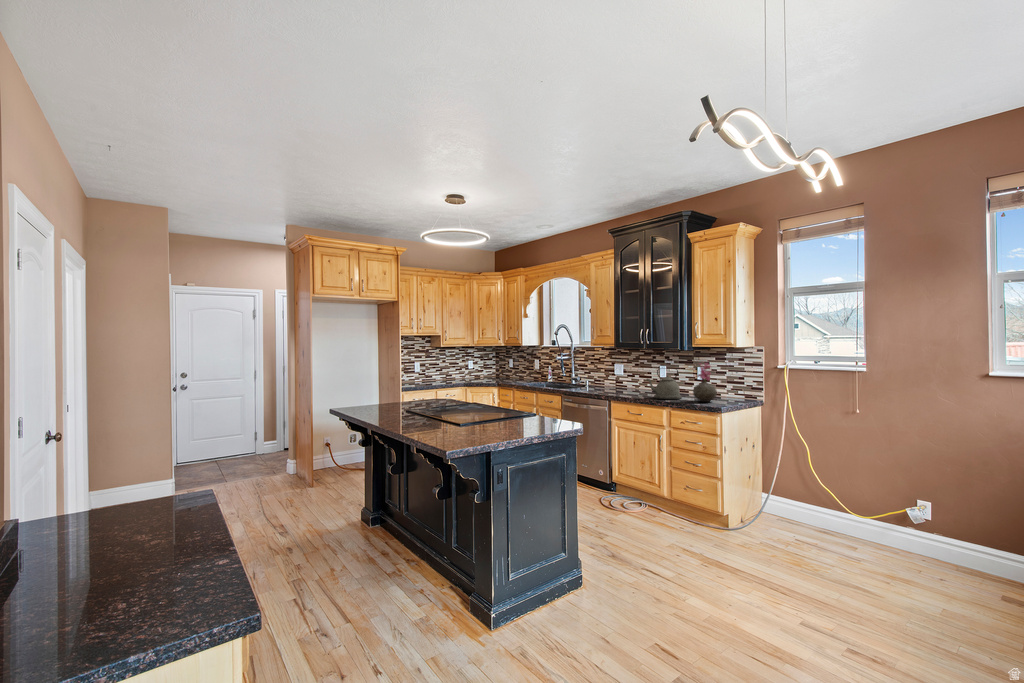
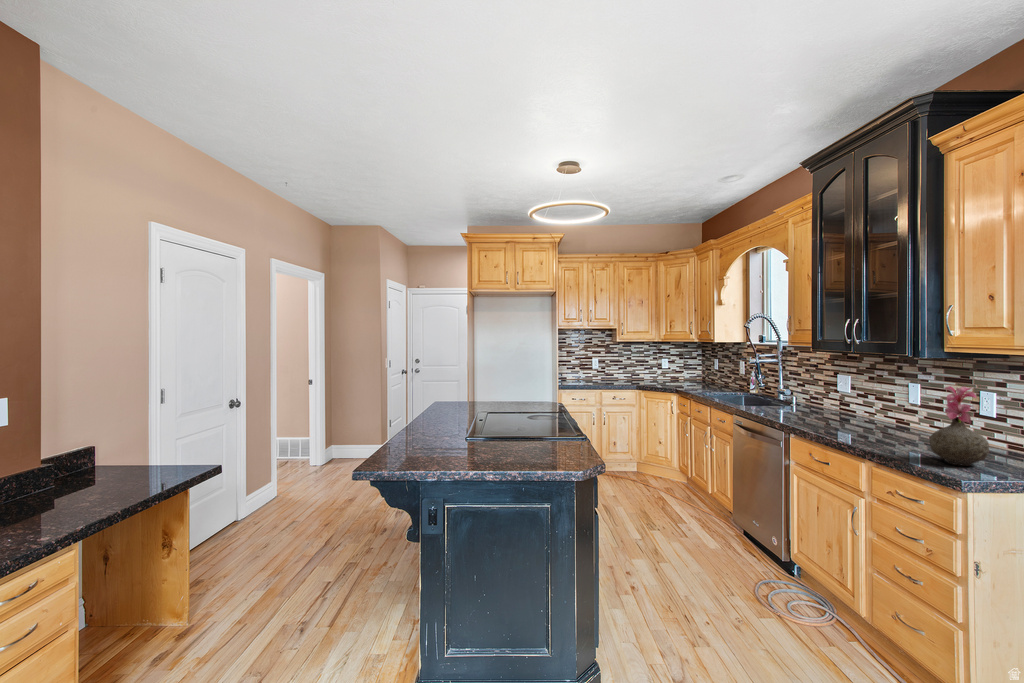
kettle: present [647,369,682,399] -> none [842,390,921,449]

